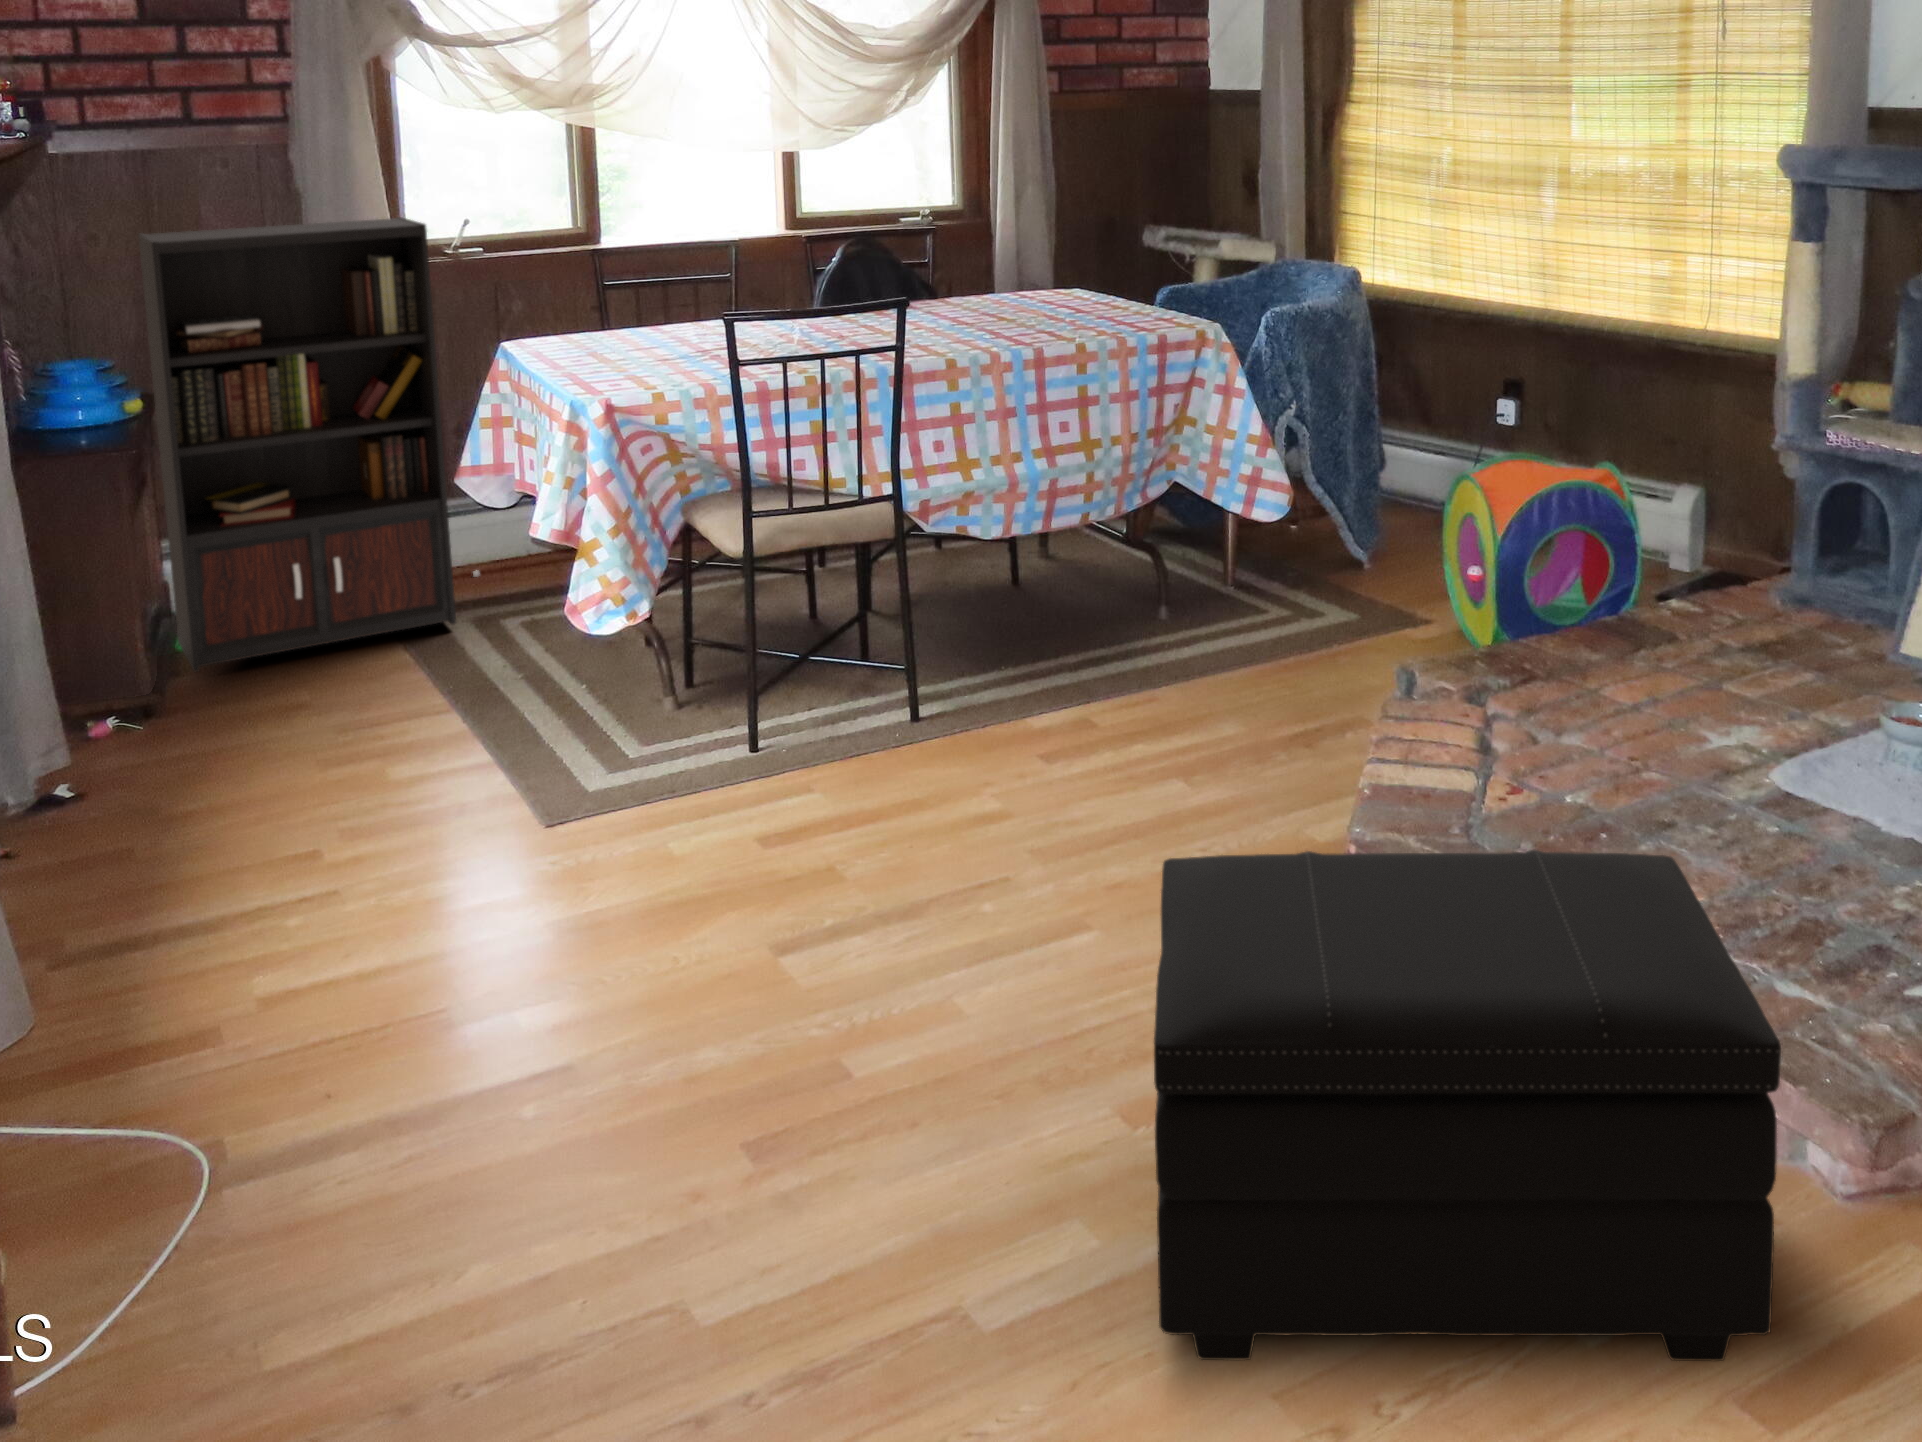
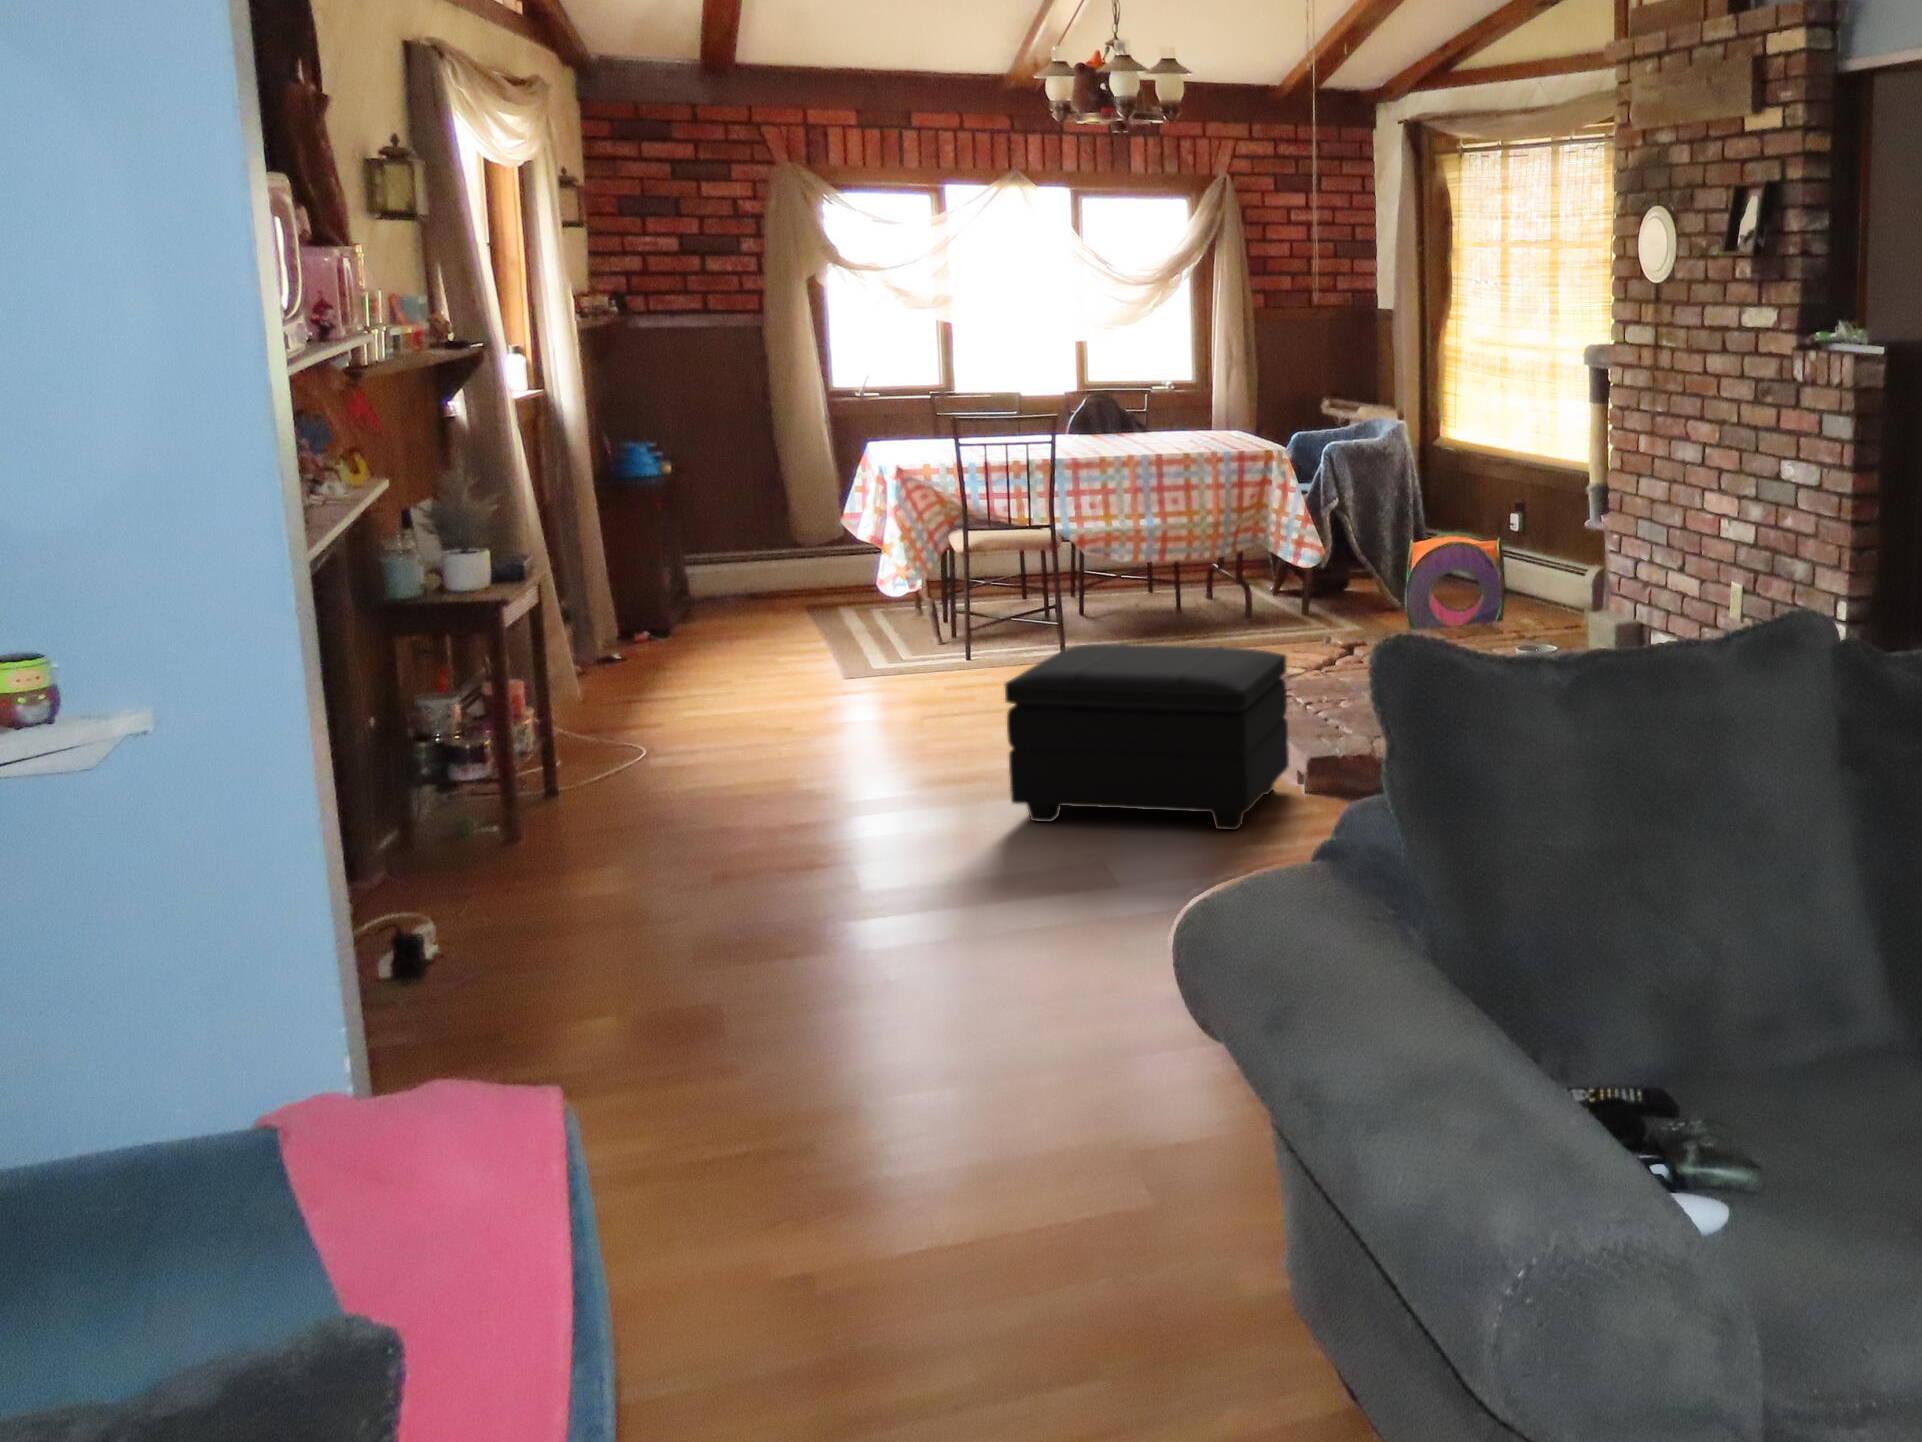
bookcase: present [138,217,479,672] -> none [672,373,874,625]

